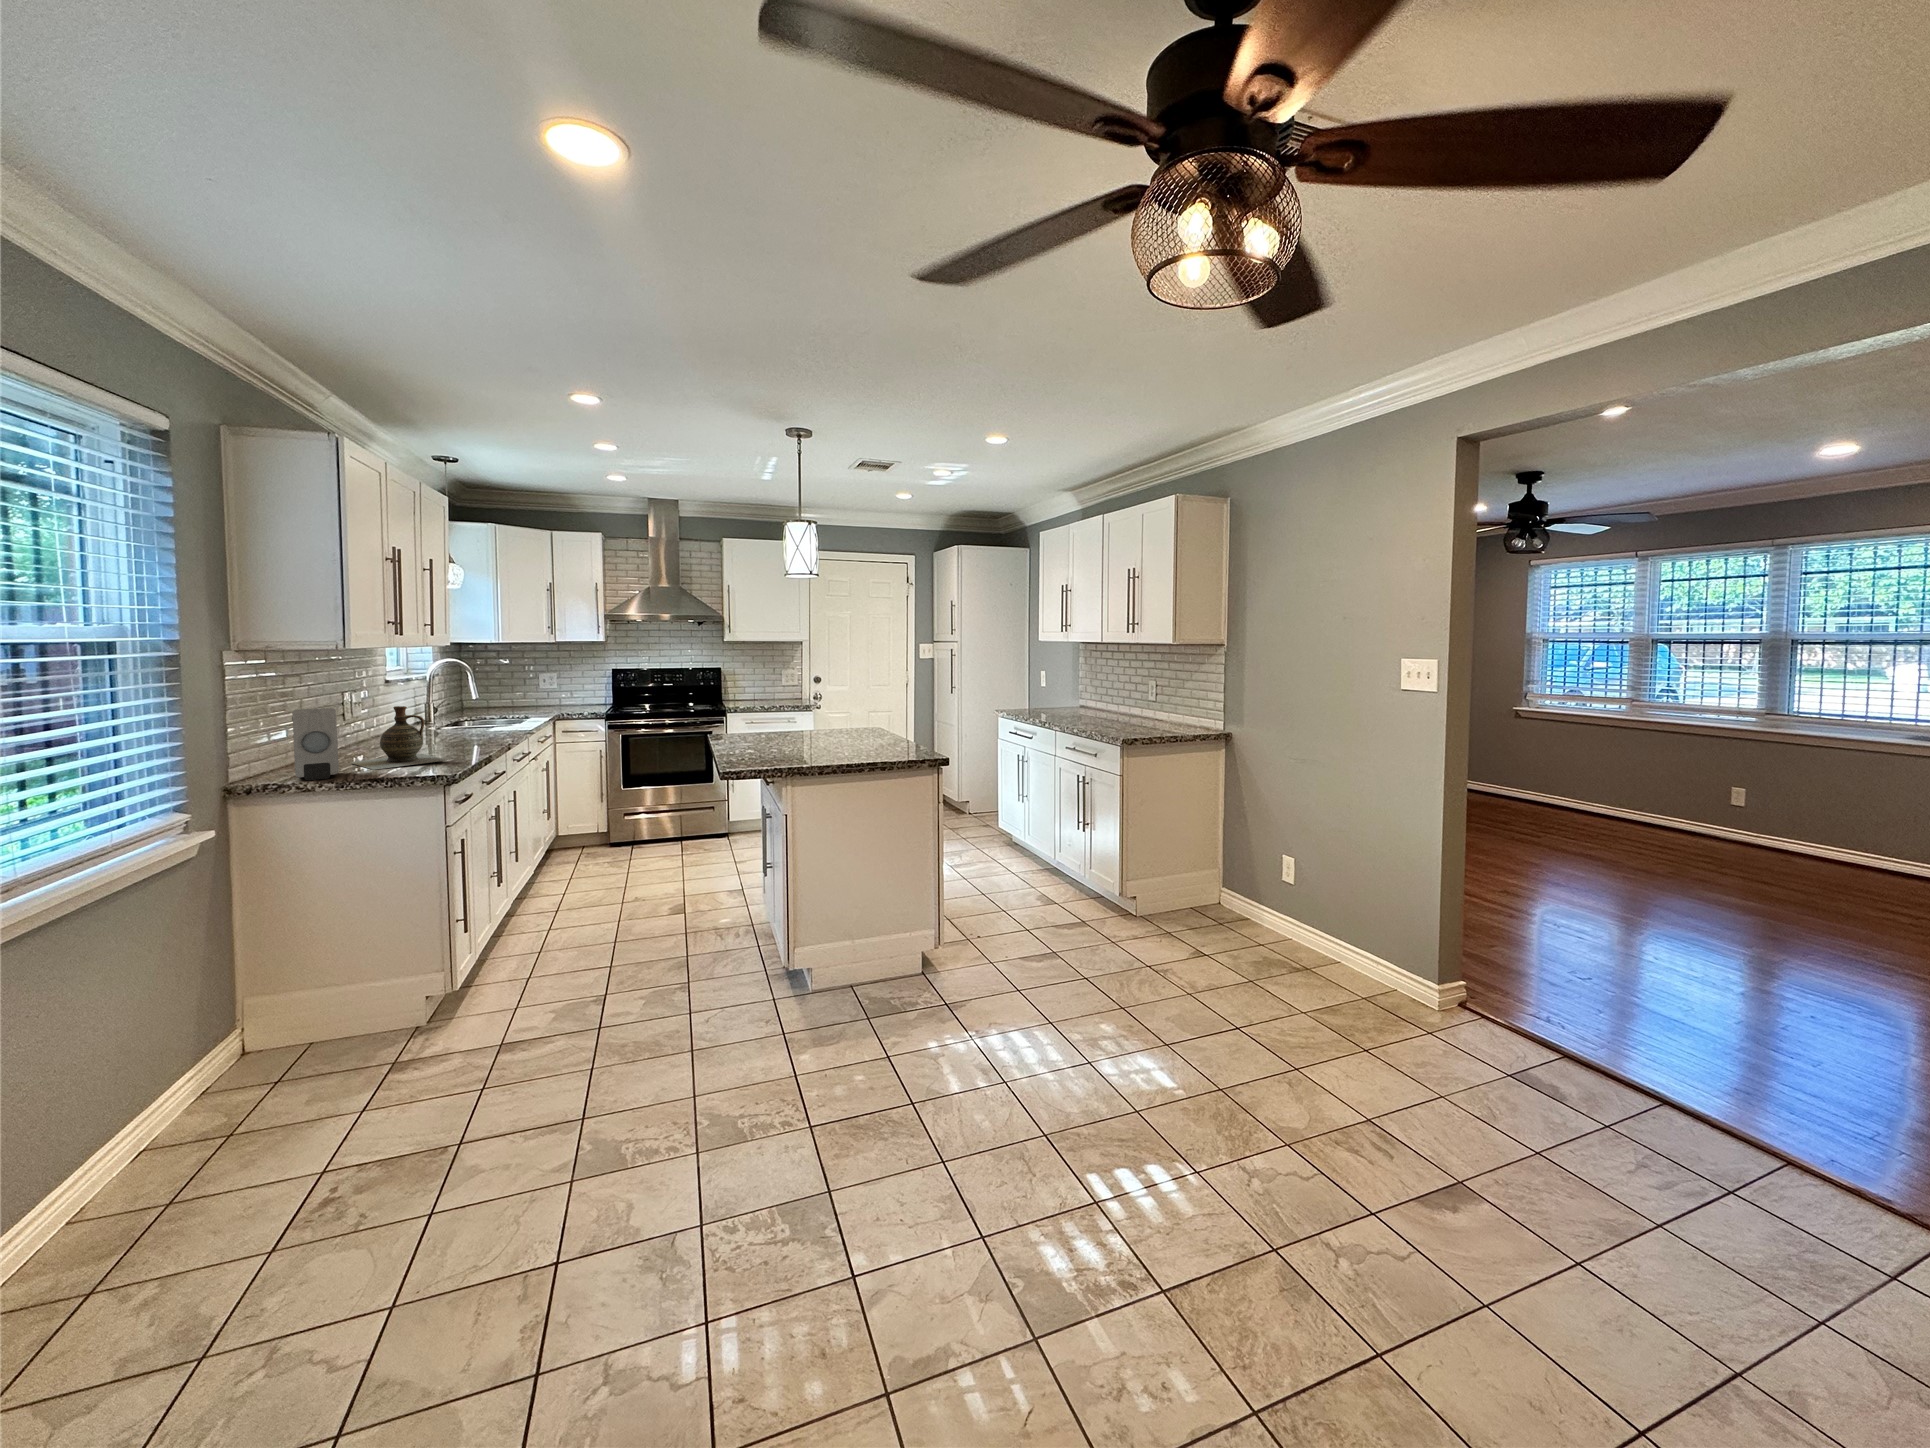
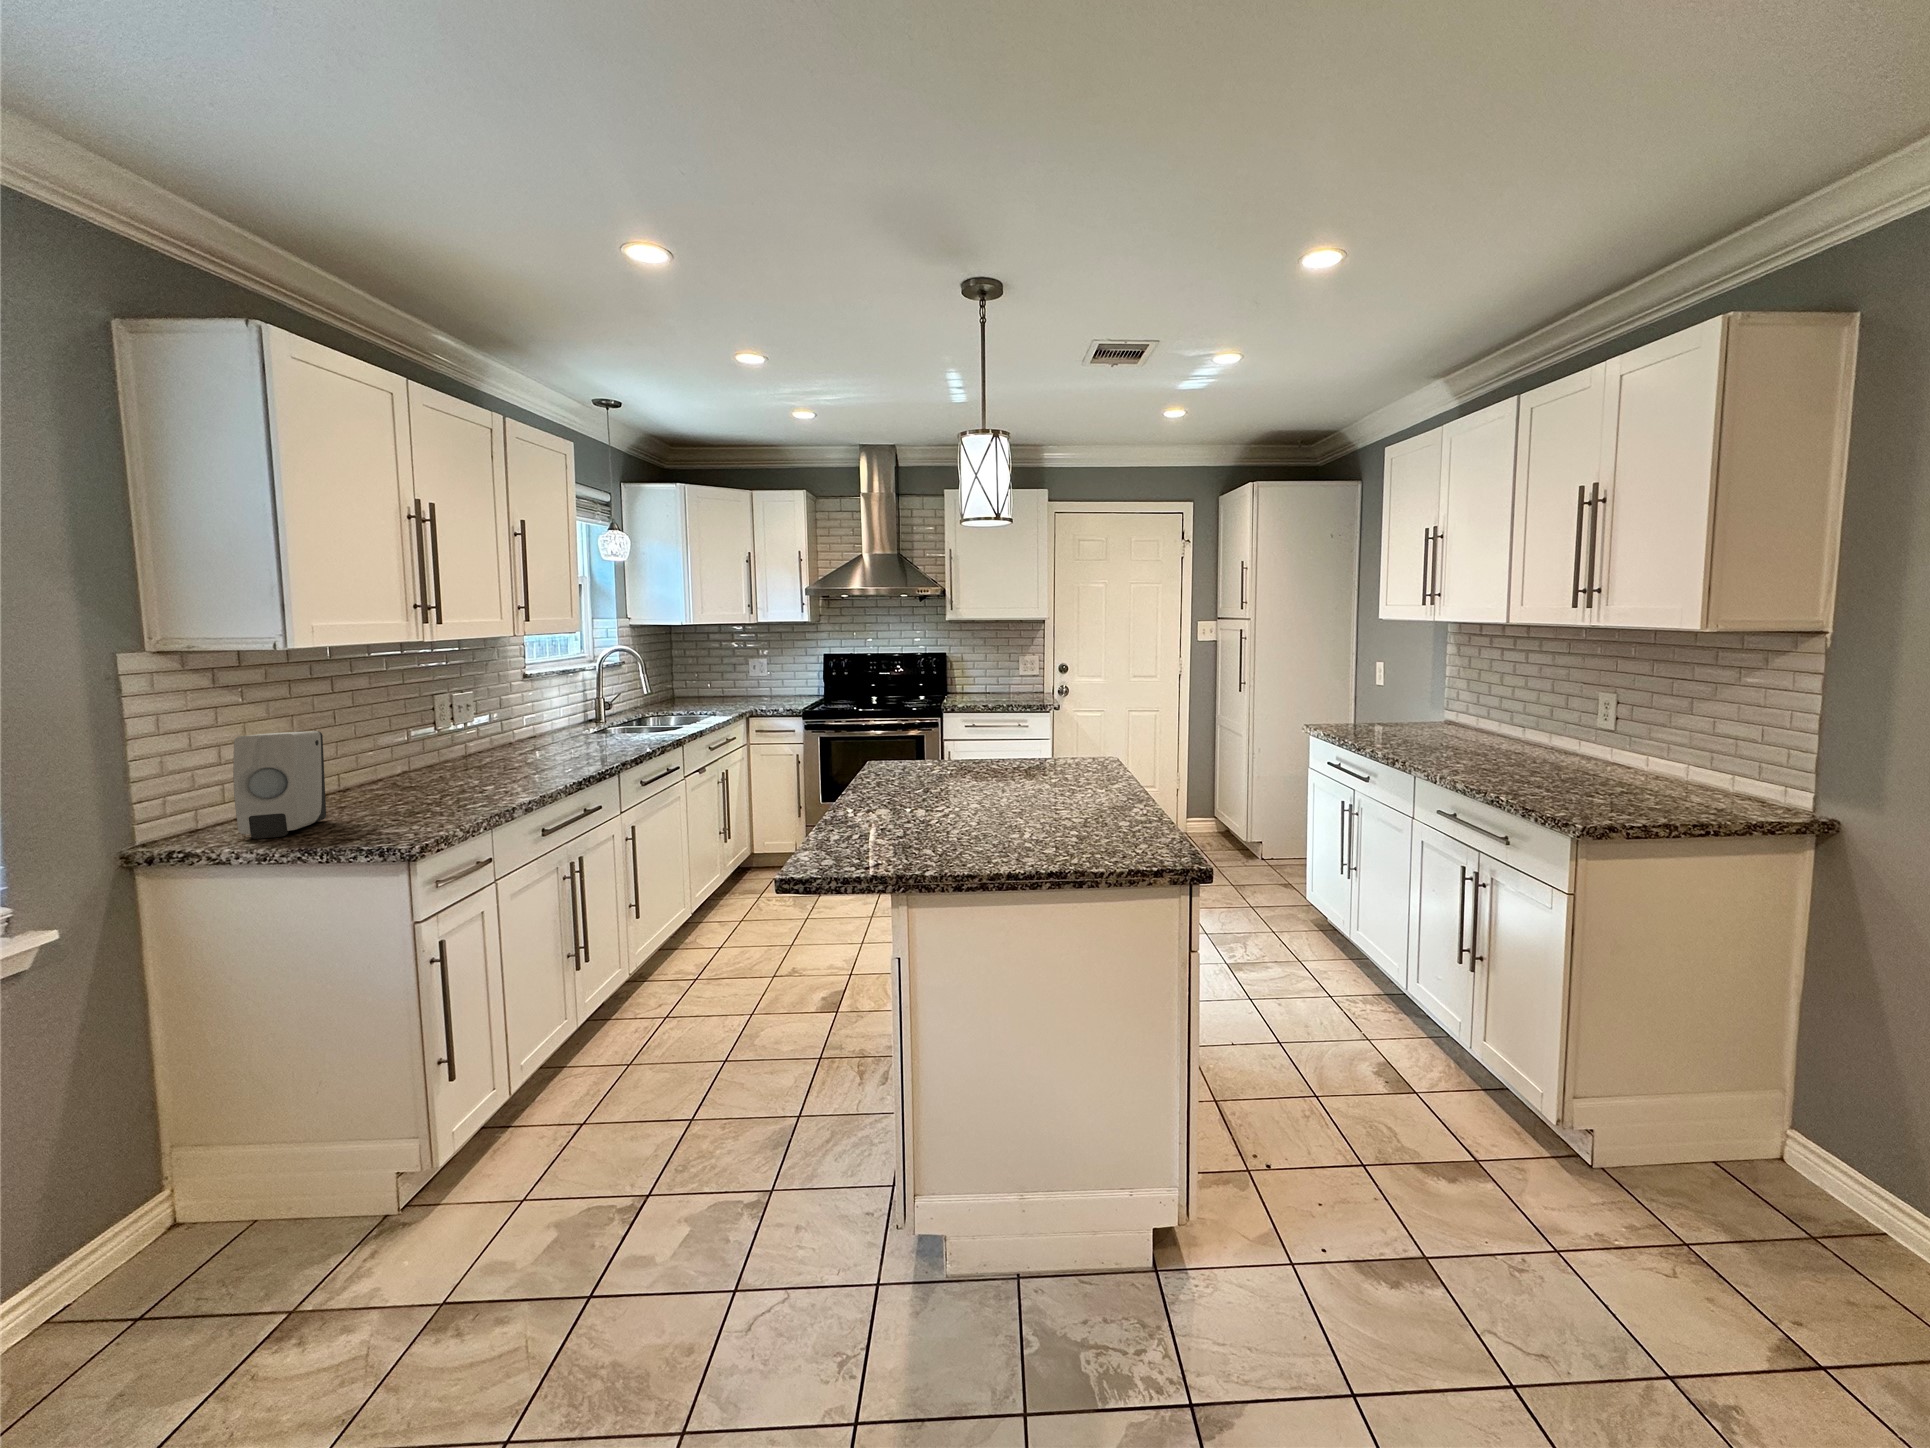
ceramic jug: present [350,706,445,770] -> none [379,722,490,816]

